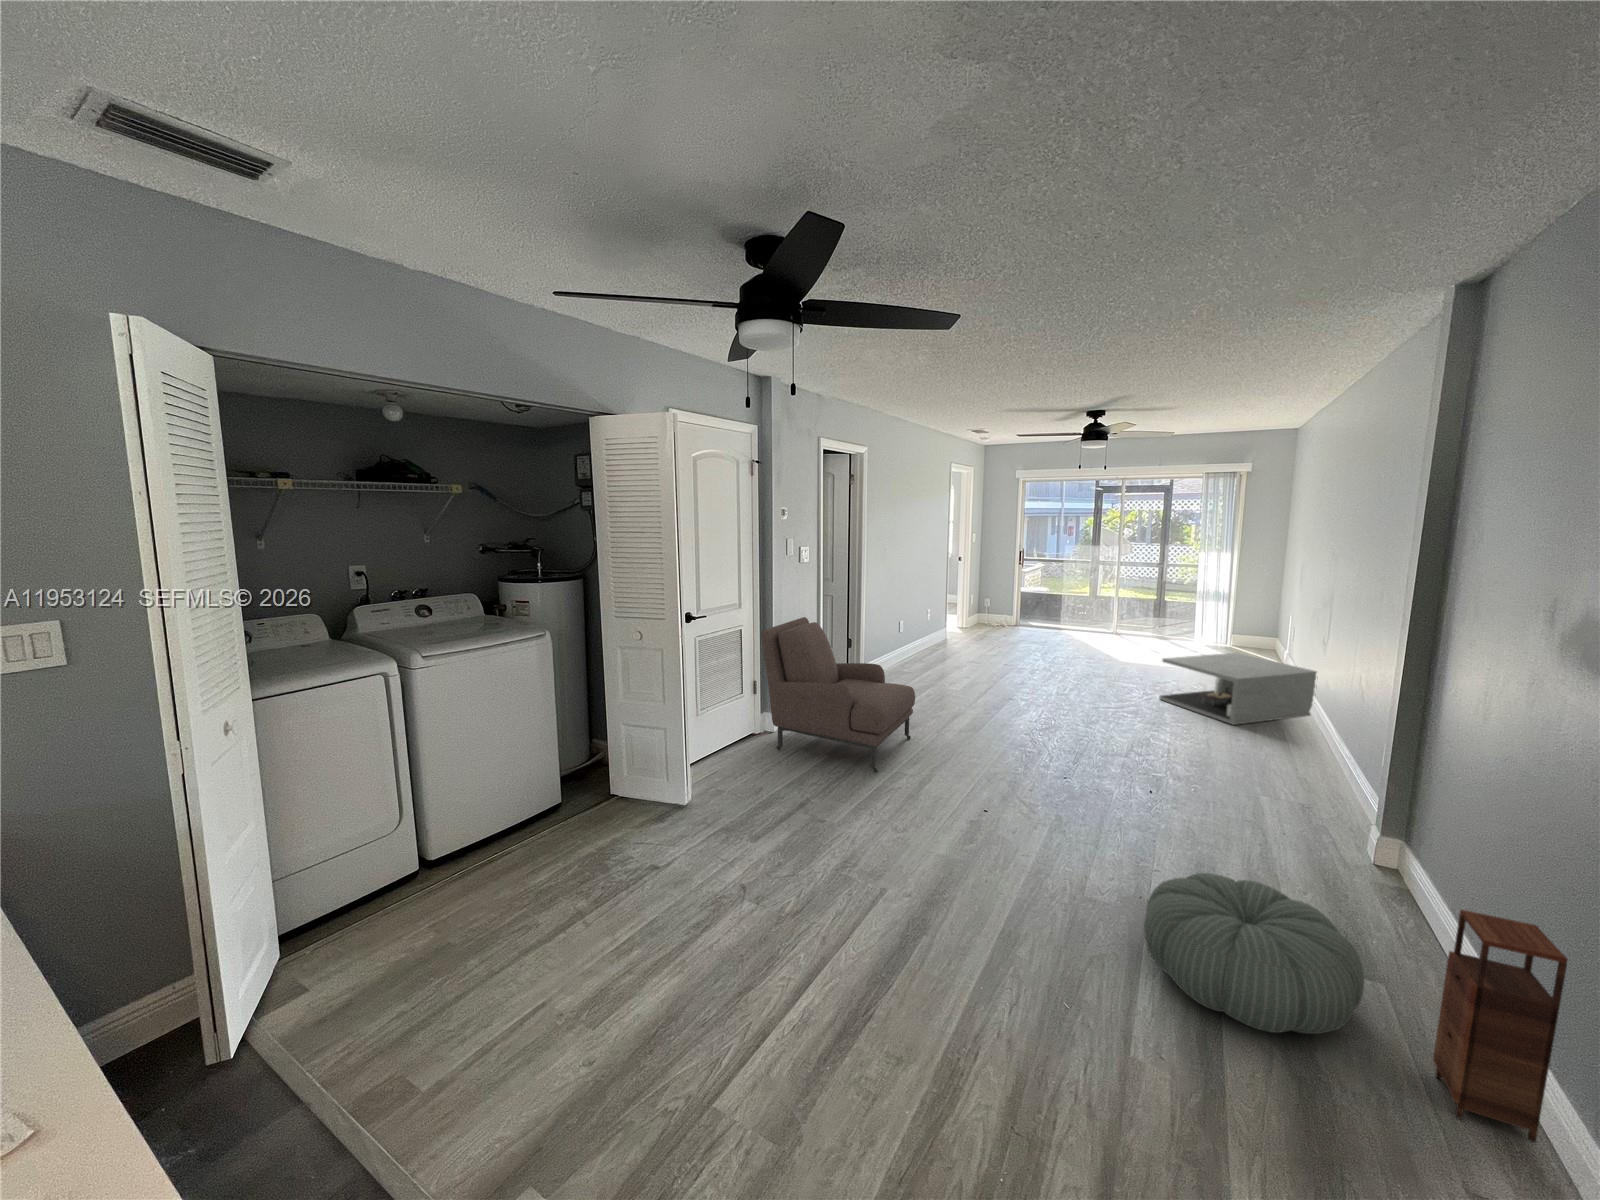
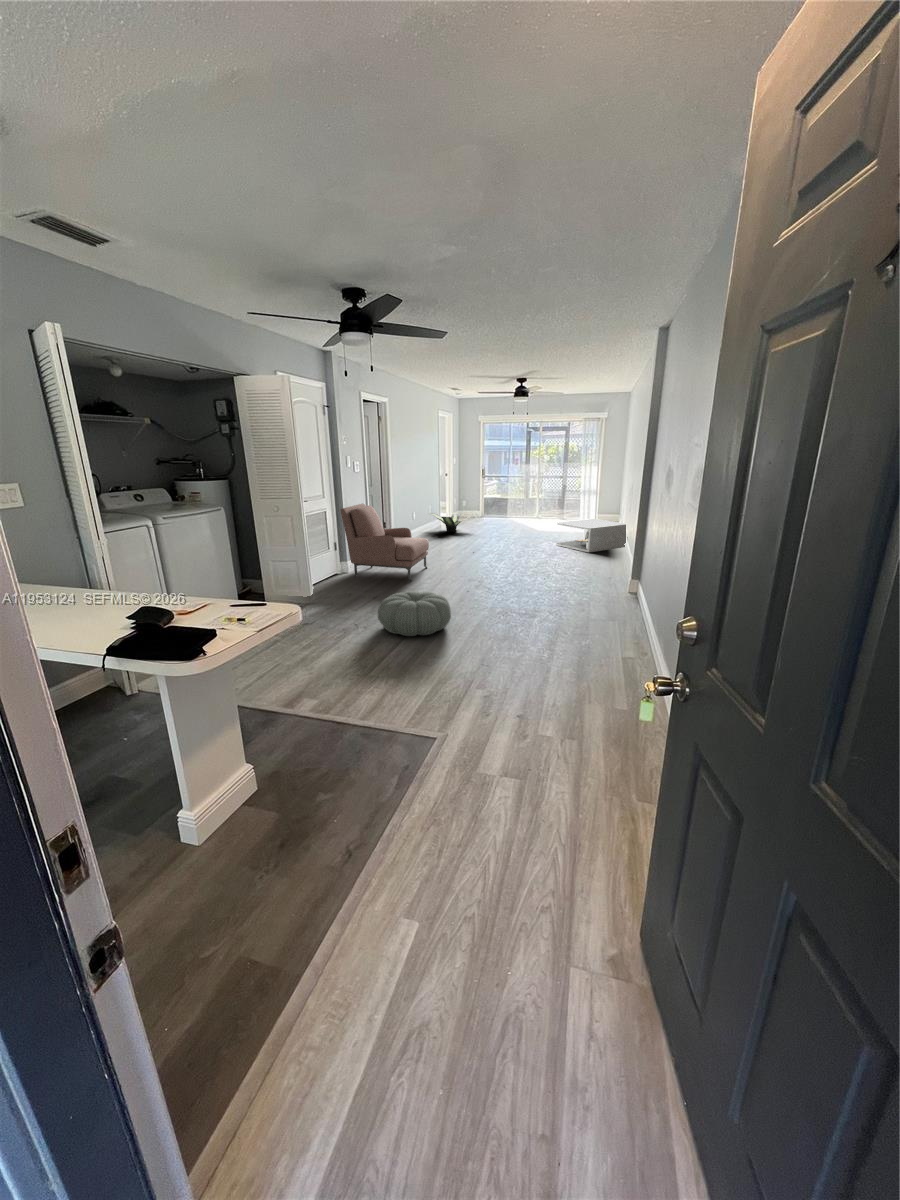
potted plant: none [922,621,997,657] -> present [430,513,463,532]
pouf: present [1144,873,1364,1034] -> present [378,591,451,636]
storage cabinet: present [1433,910,1567,1142] -> none [624,574,656,646]

